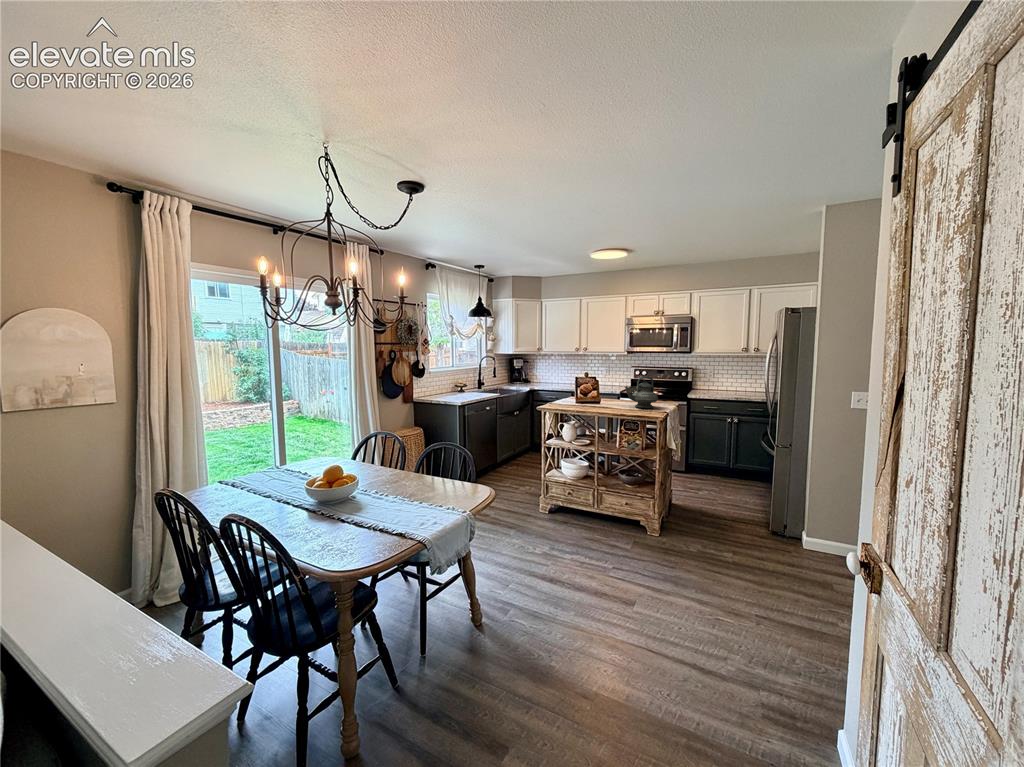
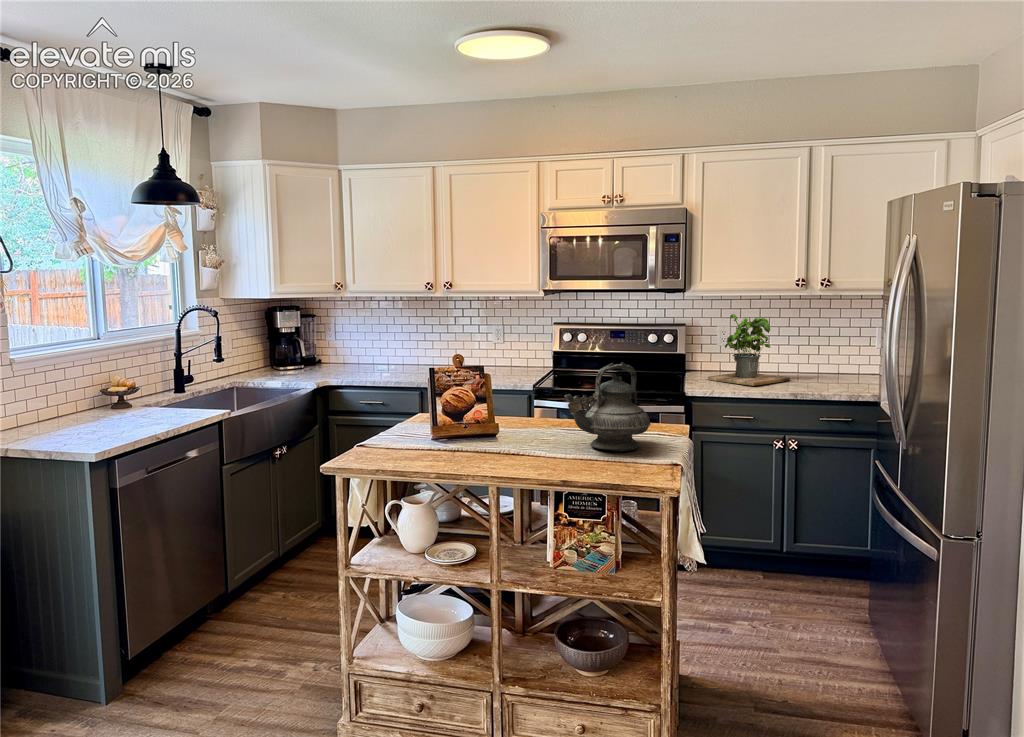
potted plant: none [701,363,741,395] -> present [708,314,790,386]

